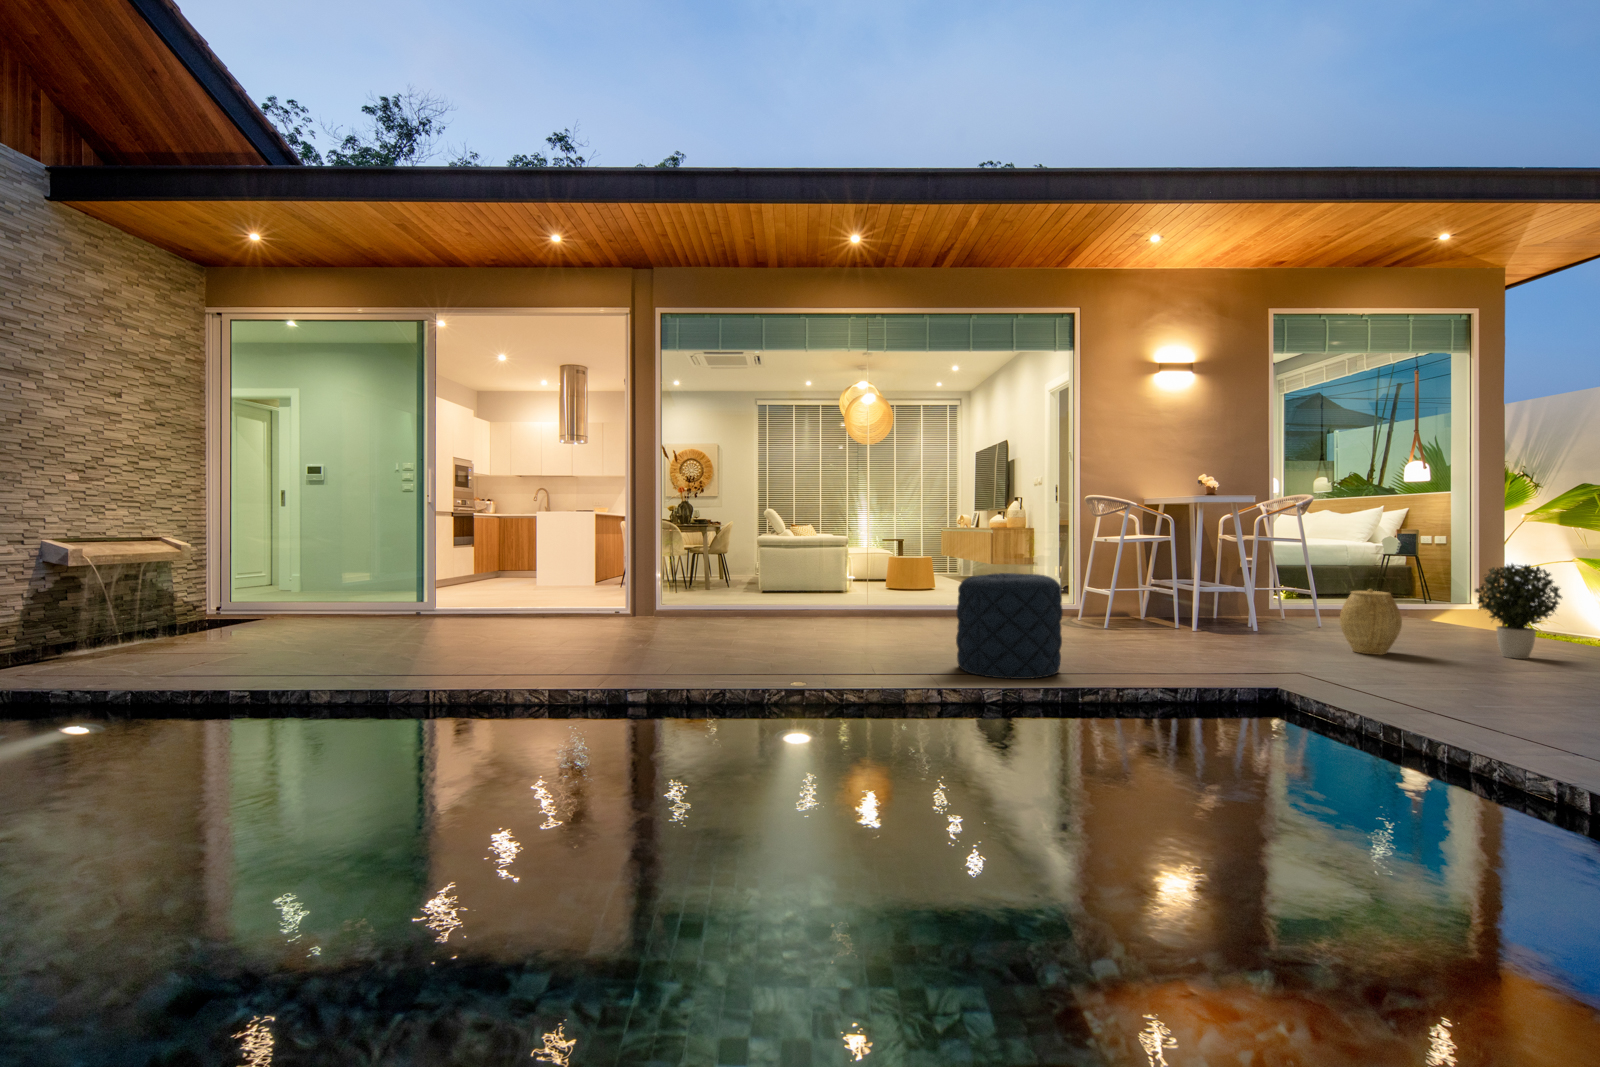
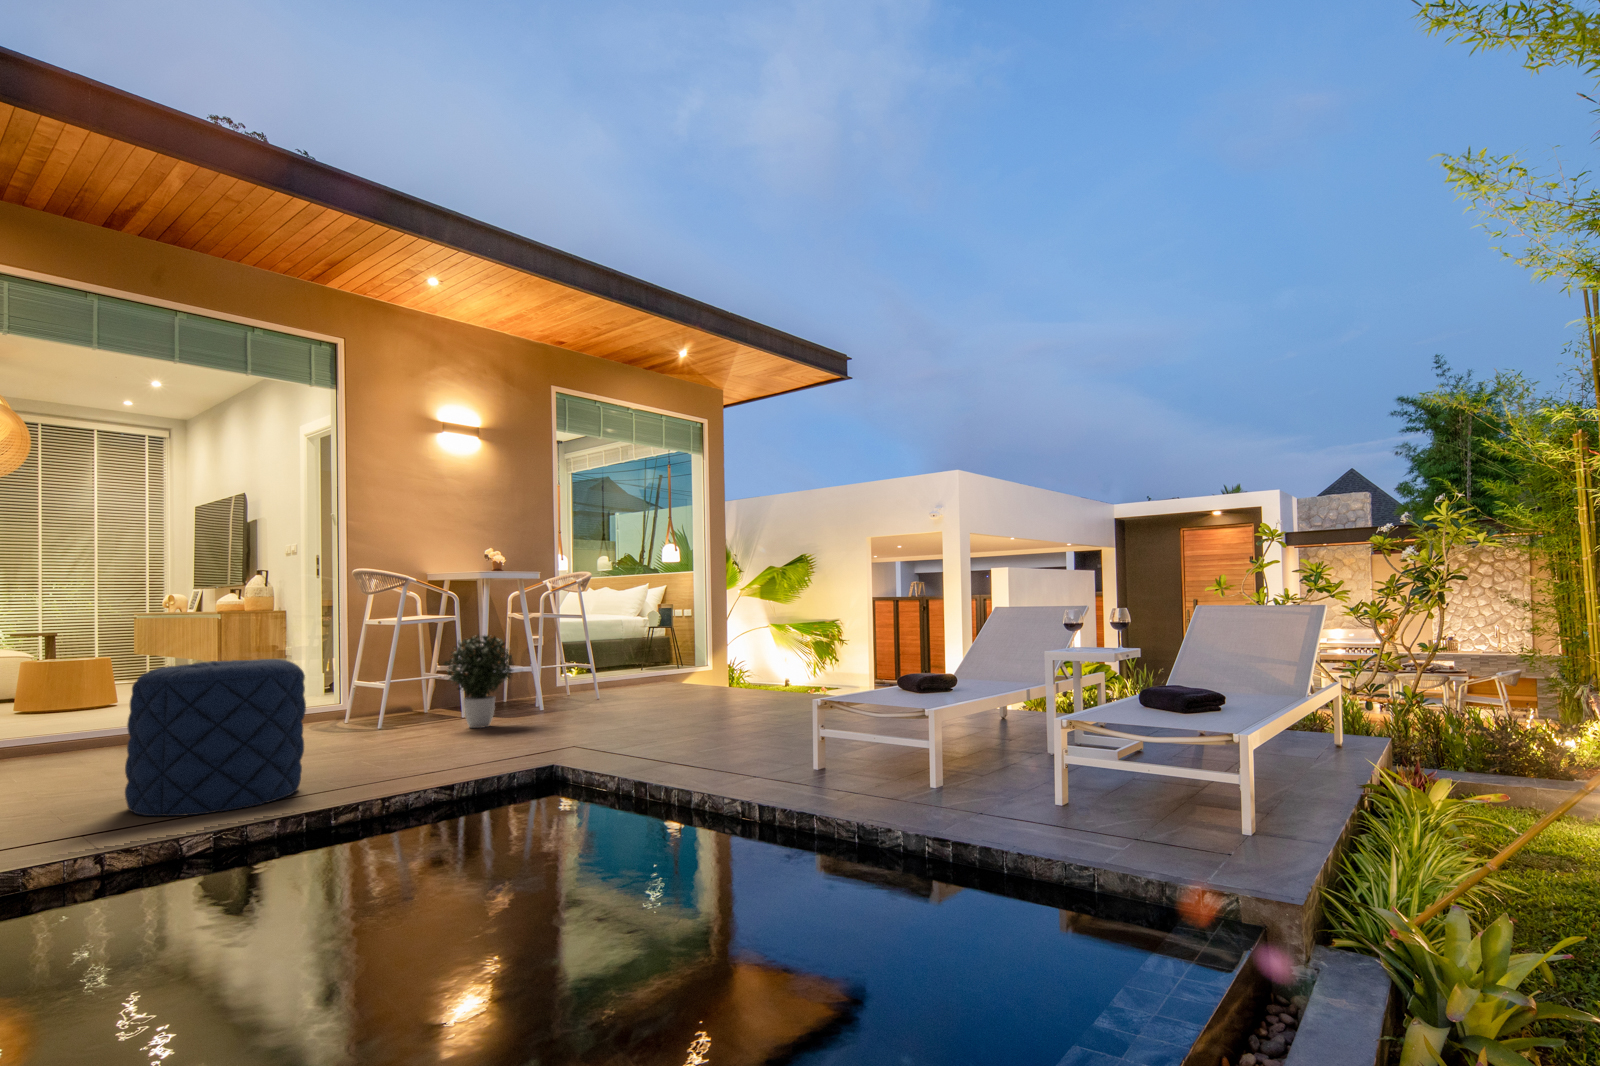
potted plant: present [1475,564,1562,659] -> present [444,635,513,728]
woven basket: present [1340,589,1402,655] -> none [619,655,670,719]

